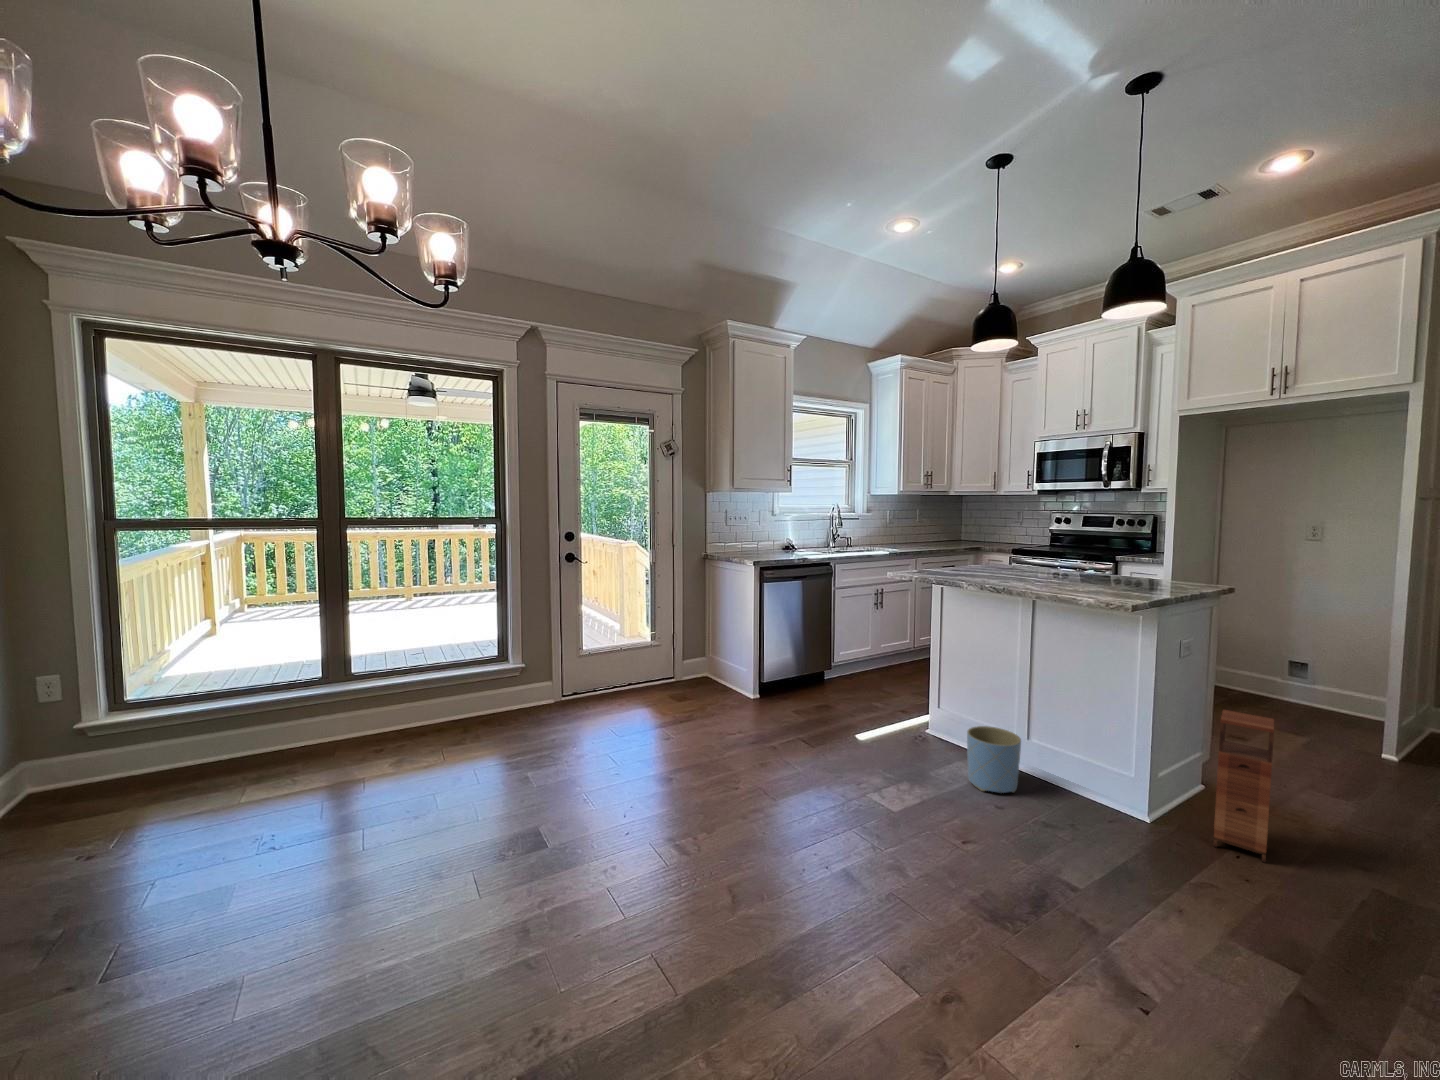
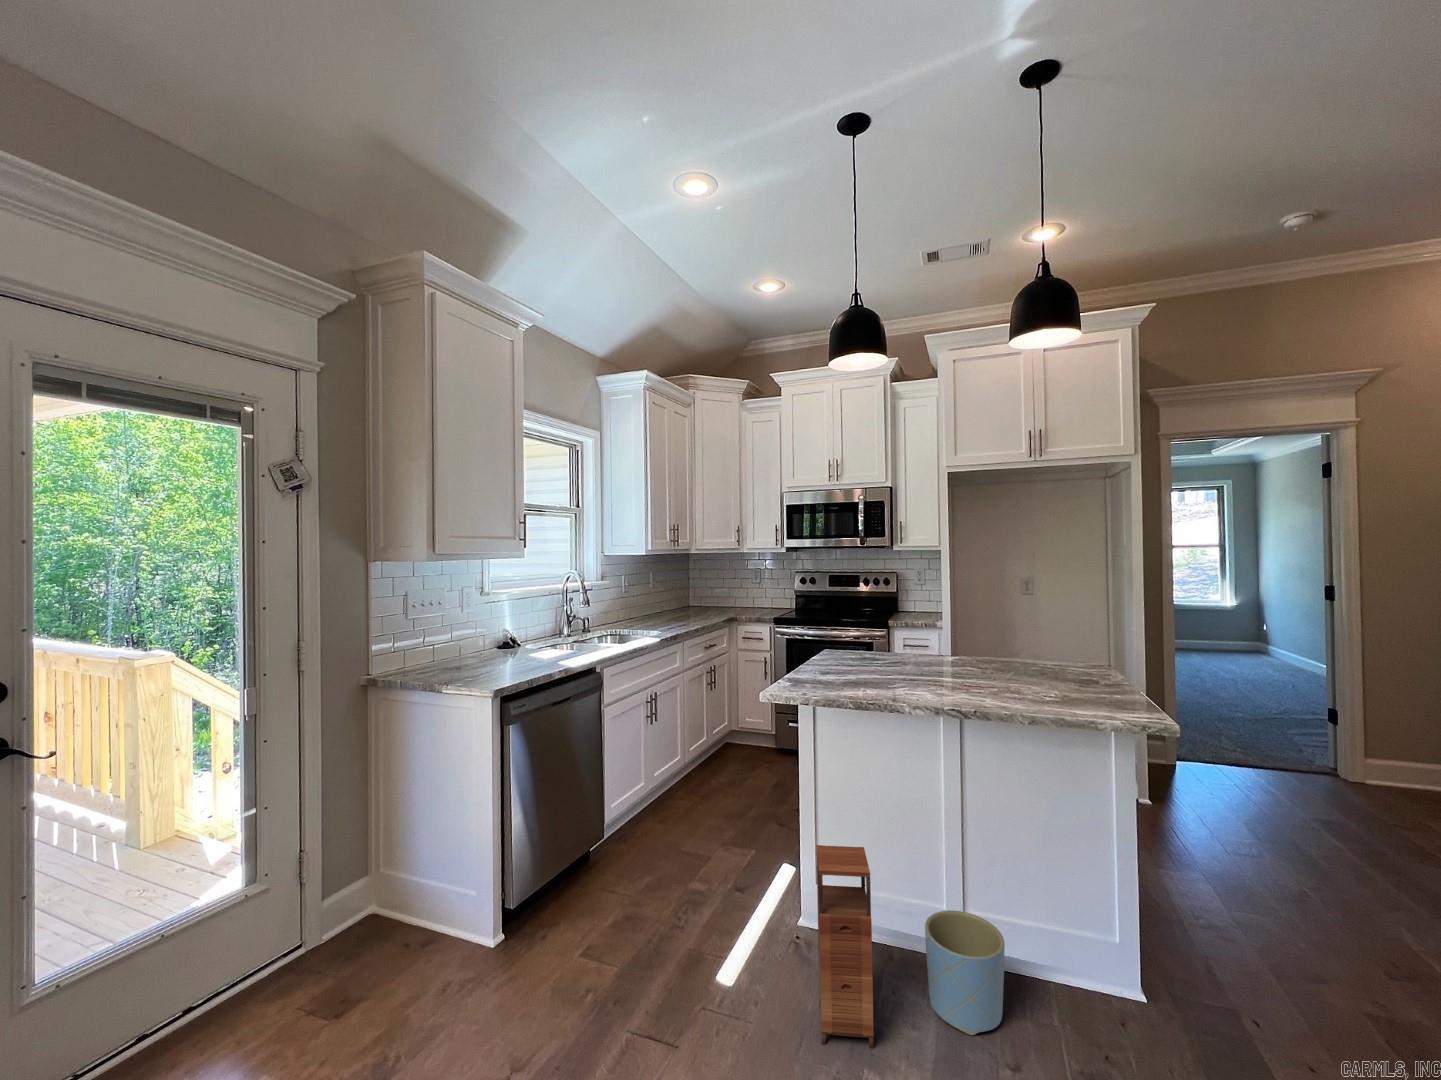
storage cabinet: present [1213,709,1274,862] -> present [817,845,874,1048]

